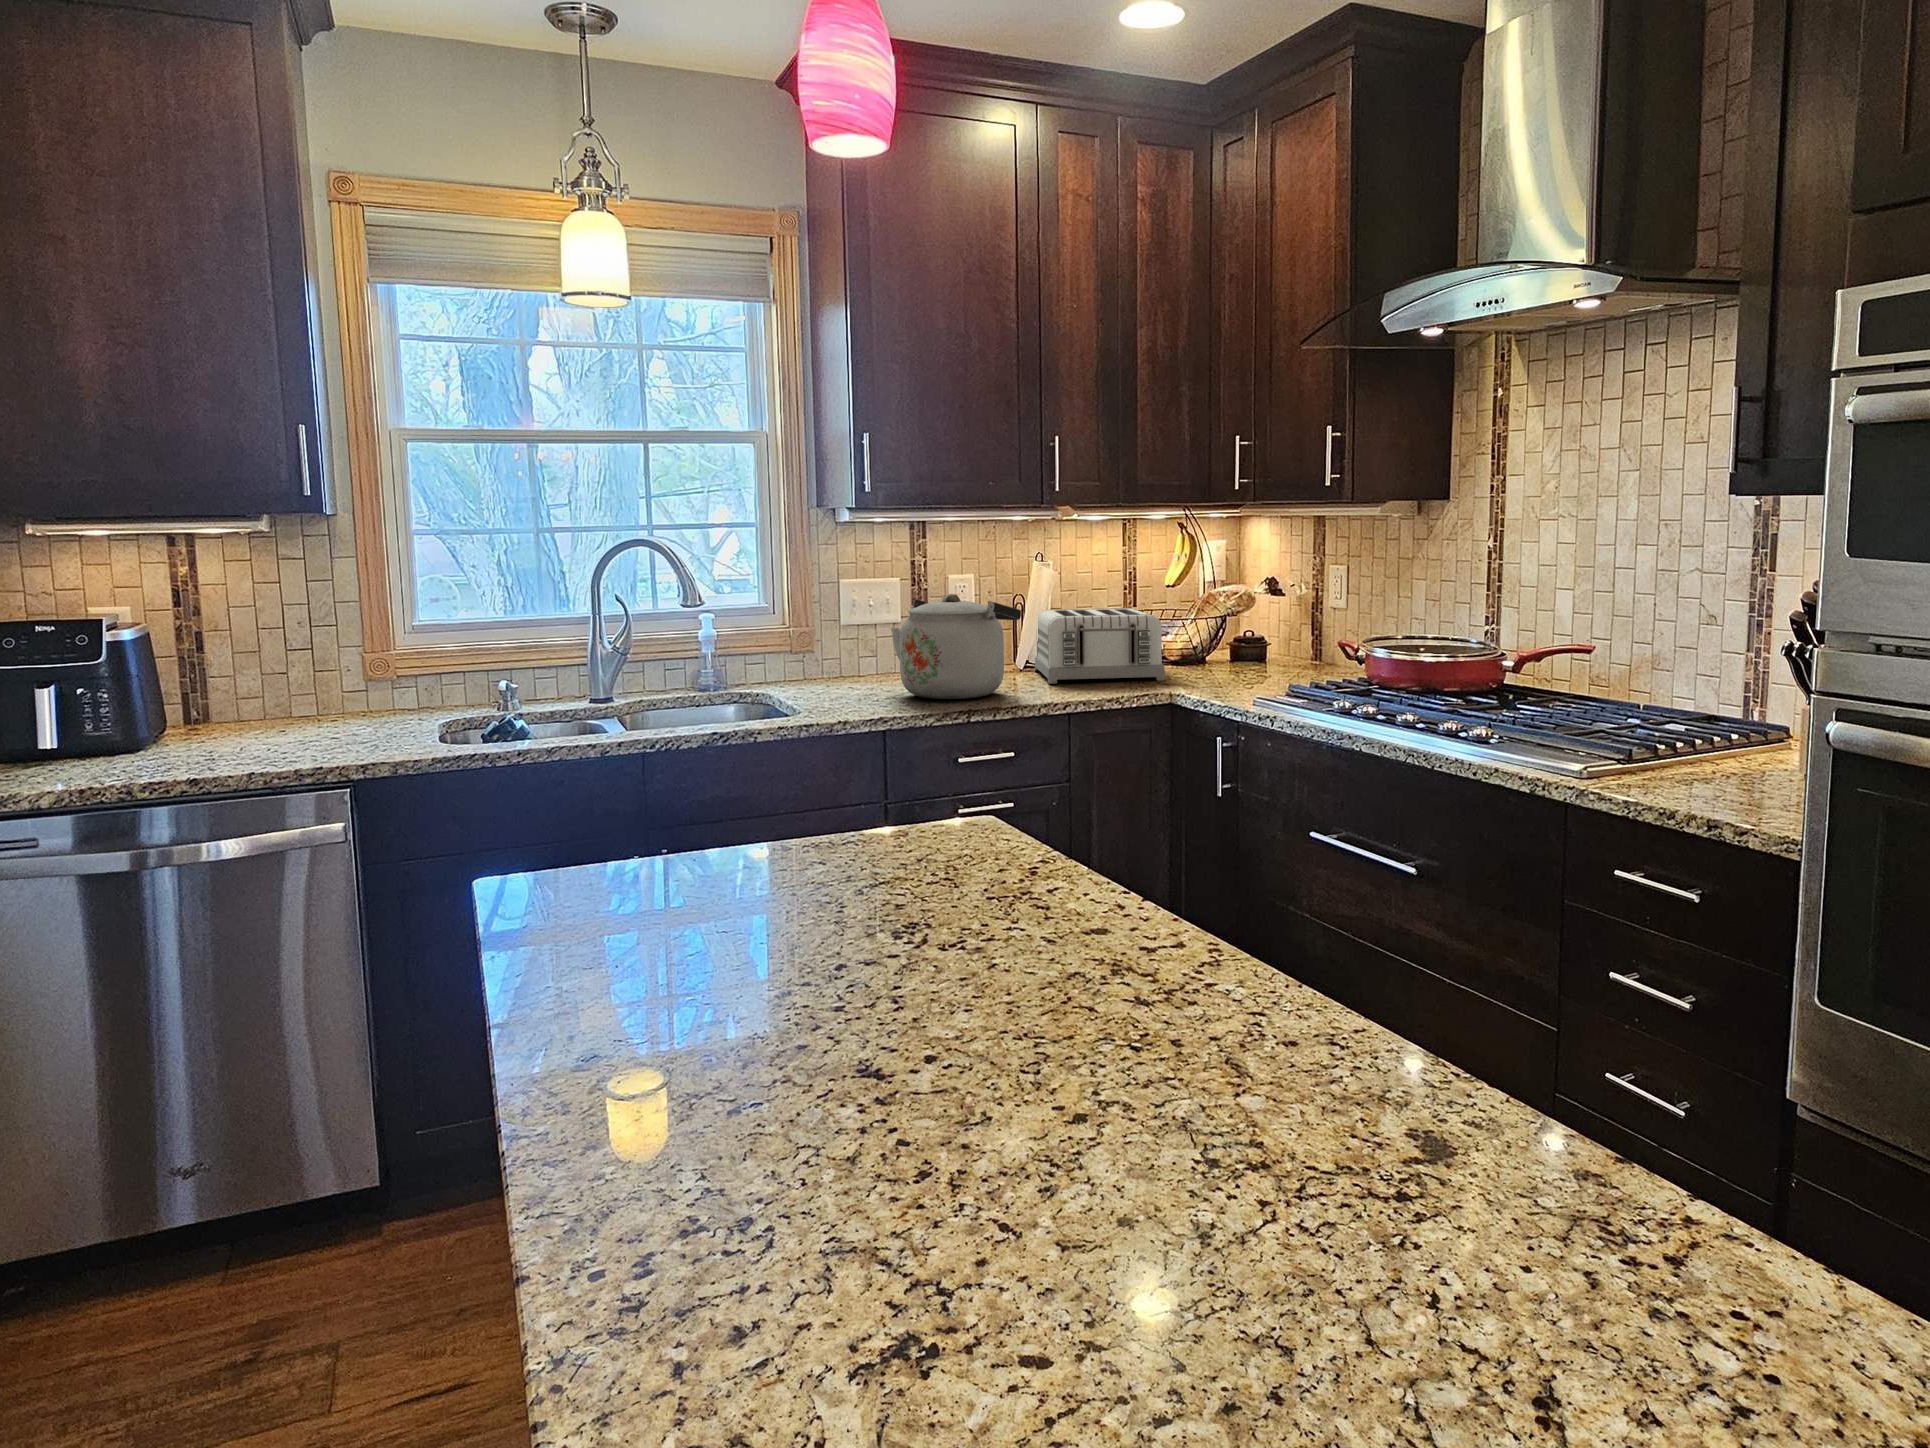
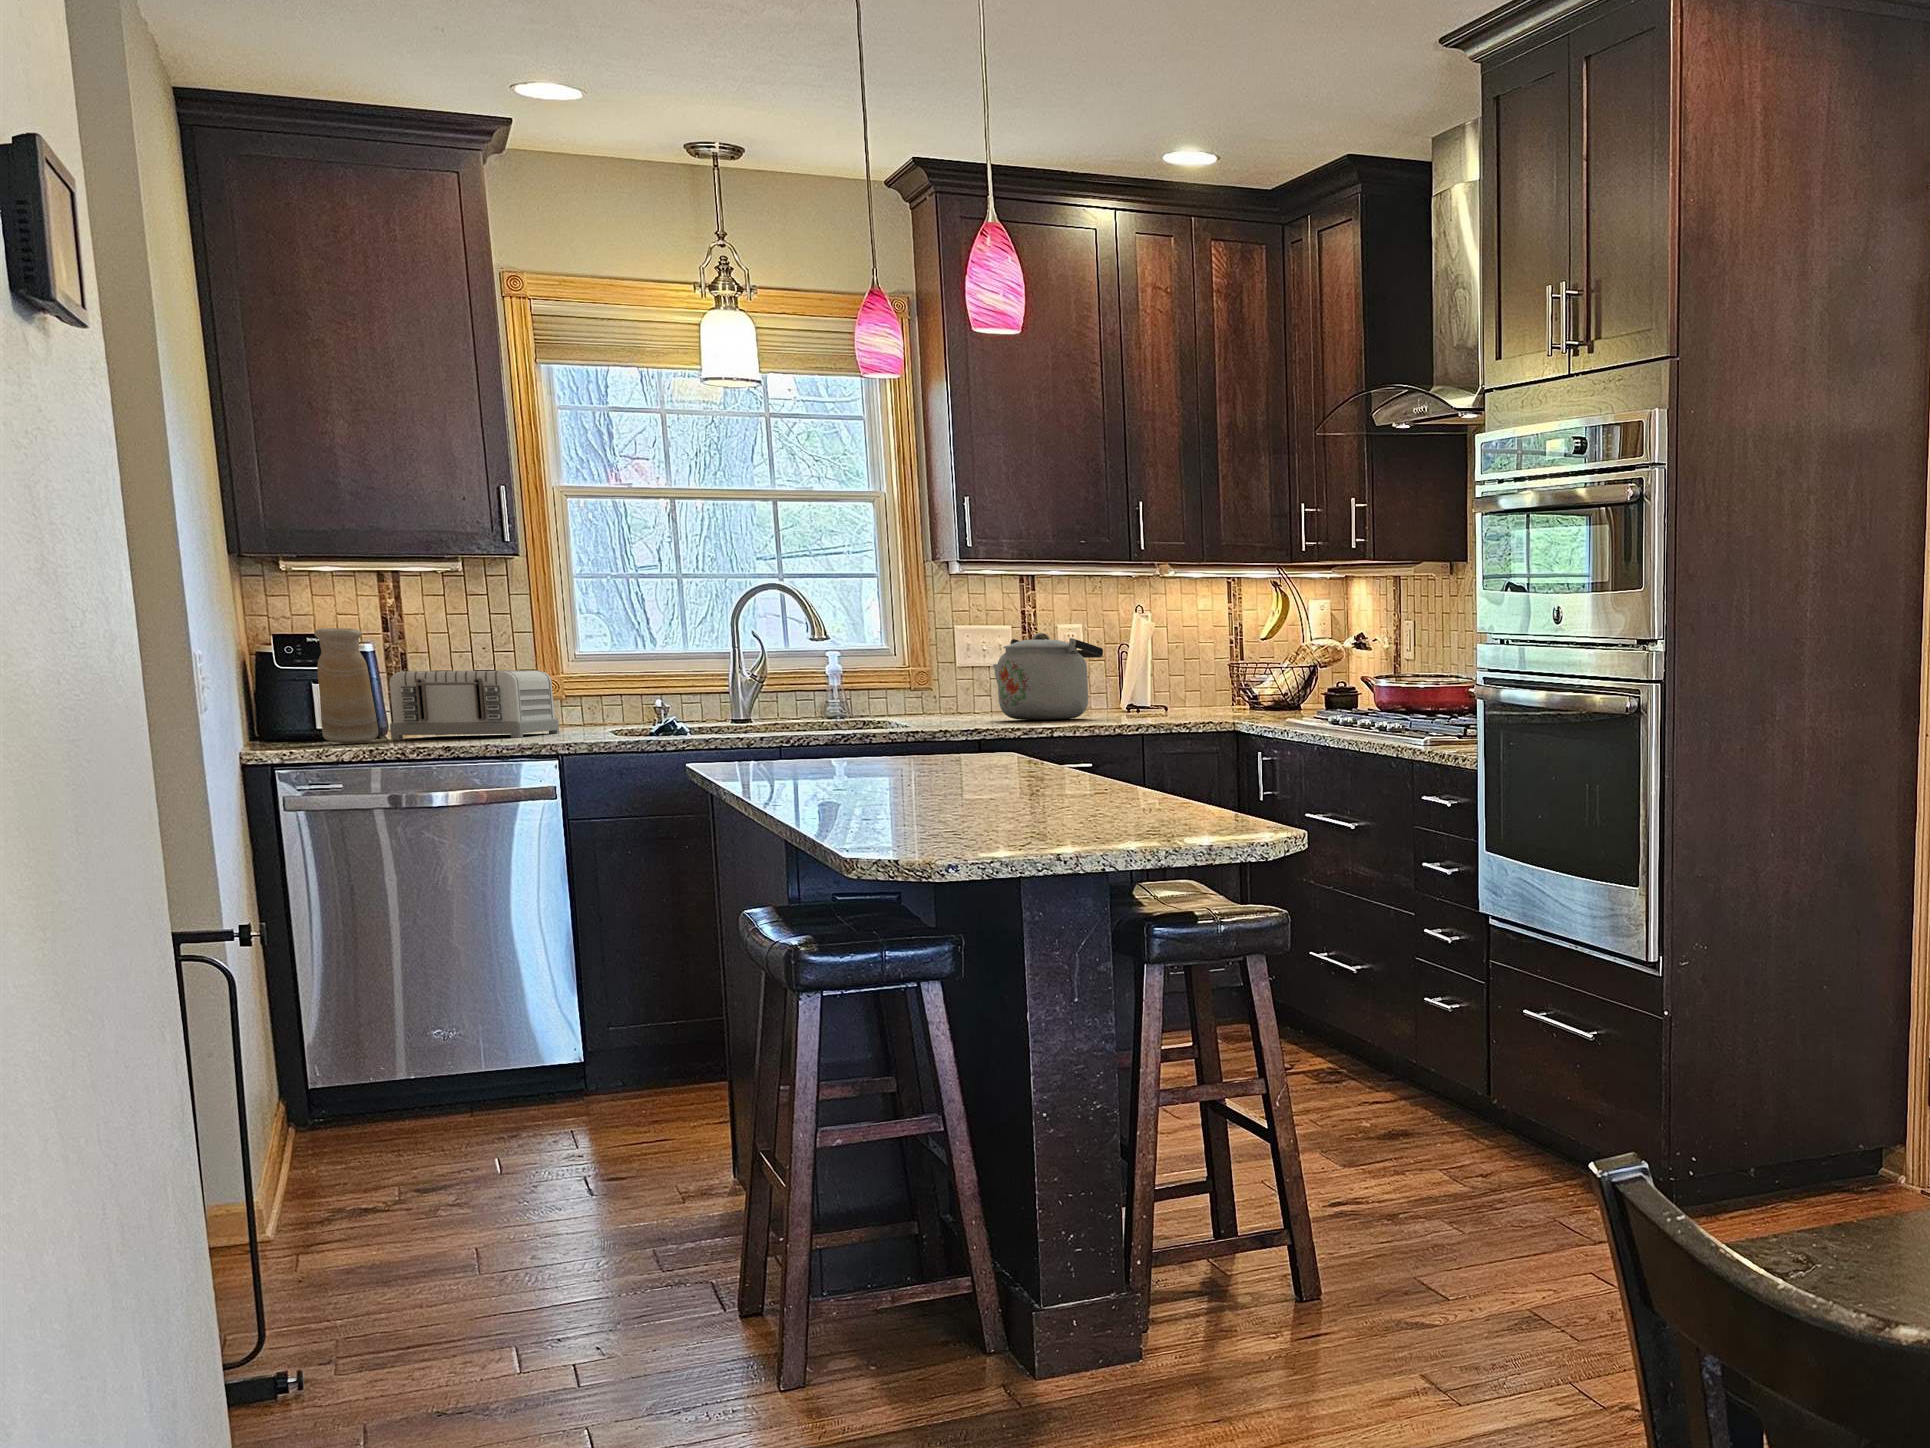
toaster: present [1035,608,1165,683] -> present [390,670,559,739]
vase: none [19,622,112,779] -> present [314,628,378,743]

